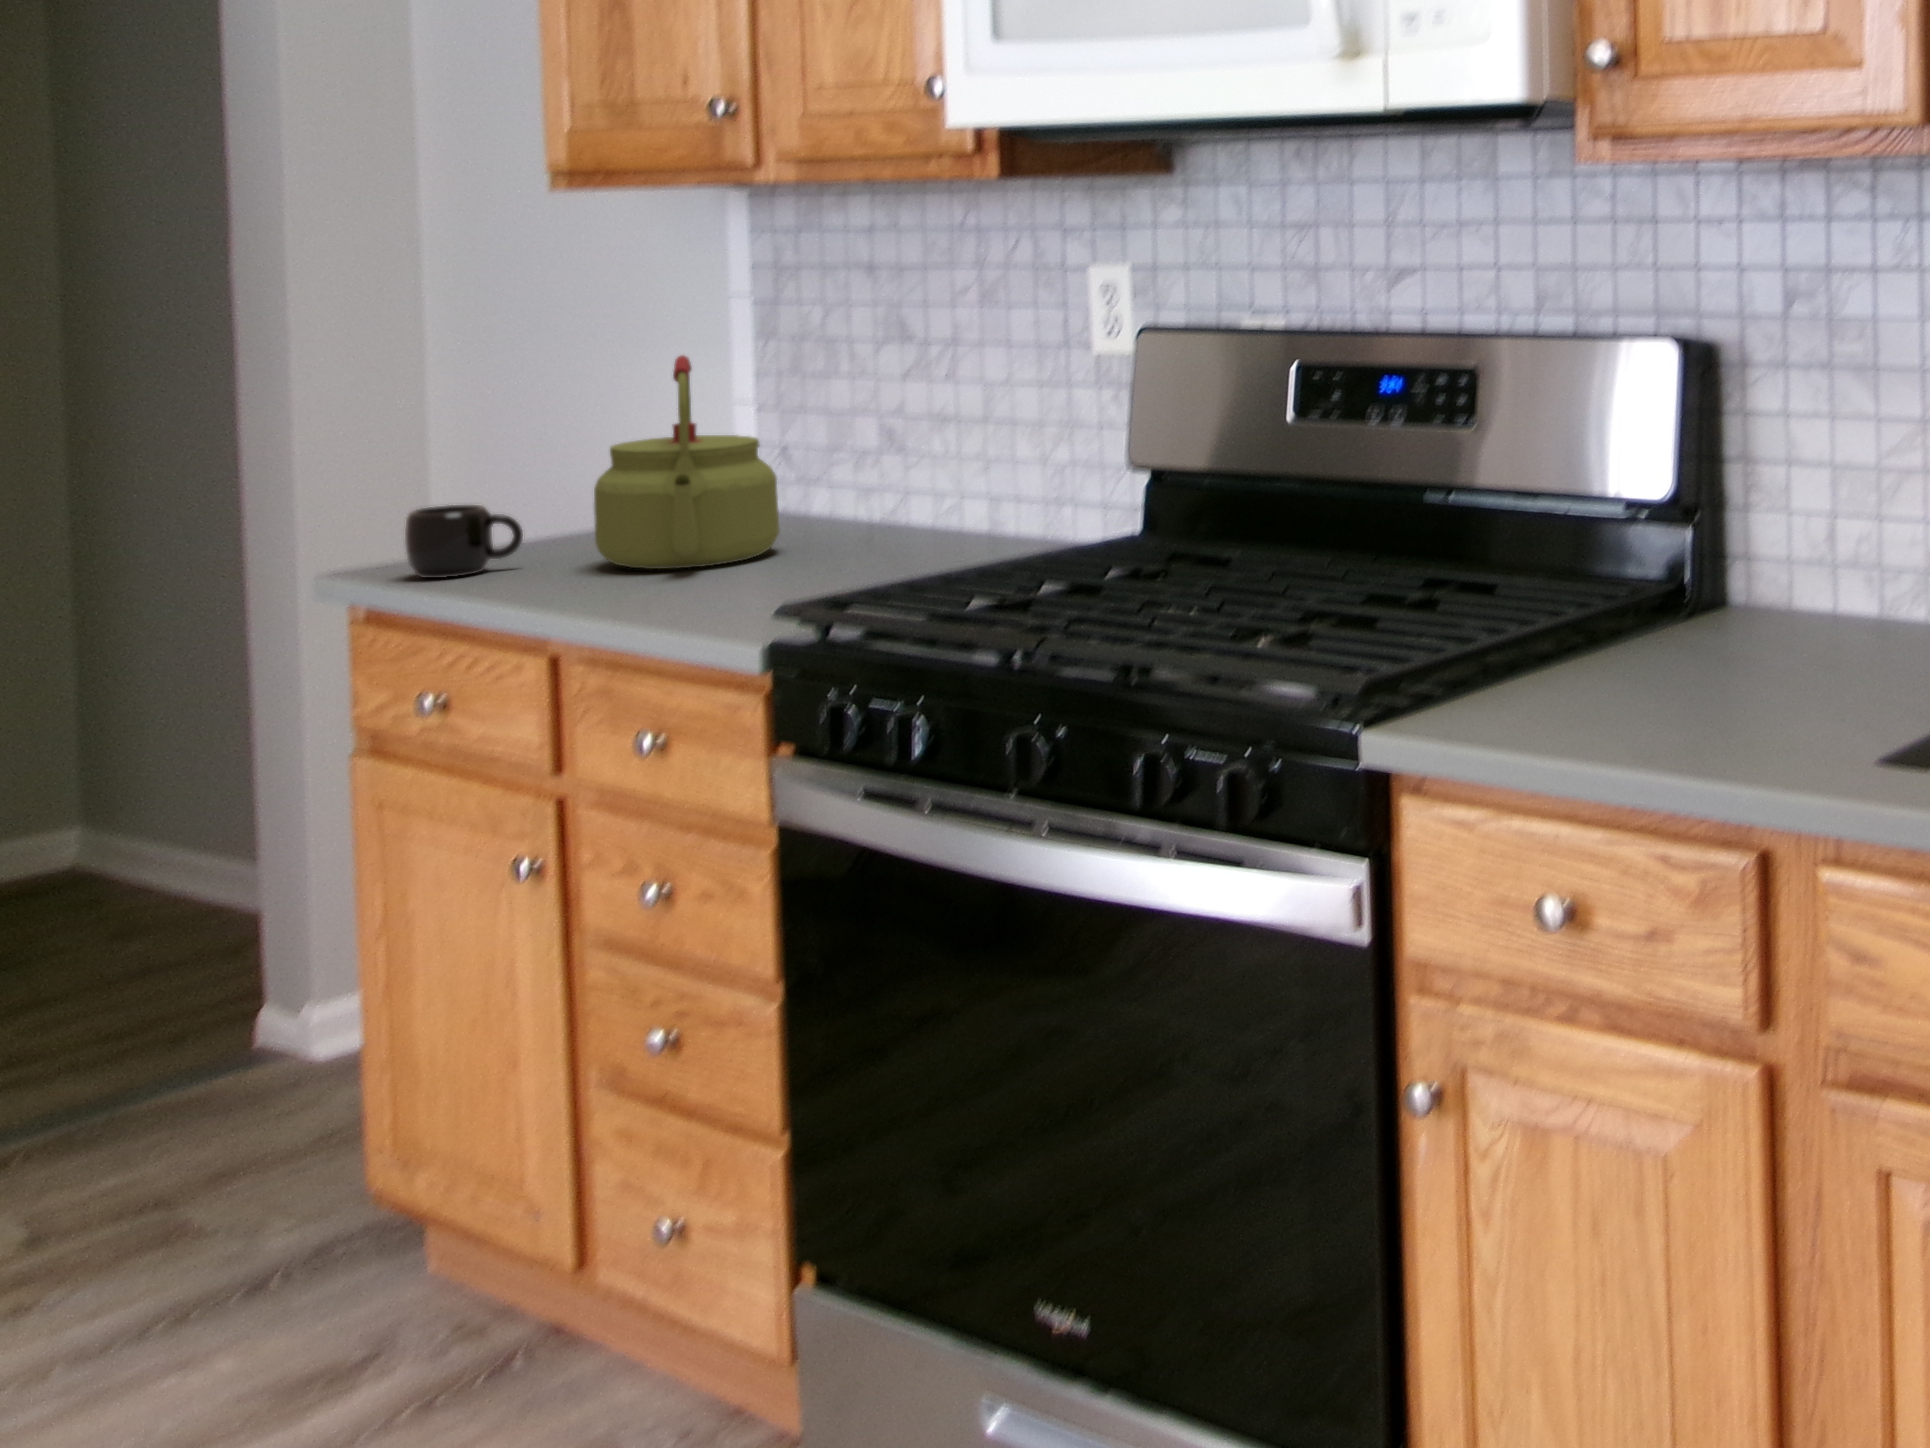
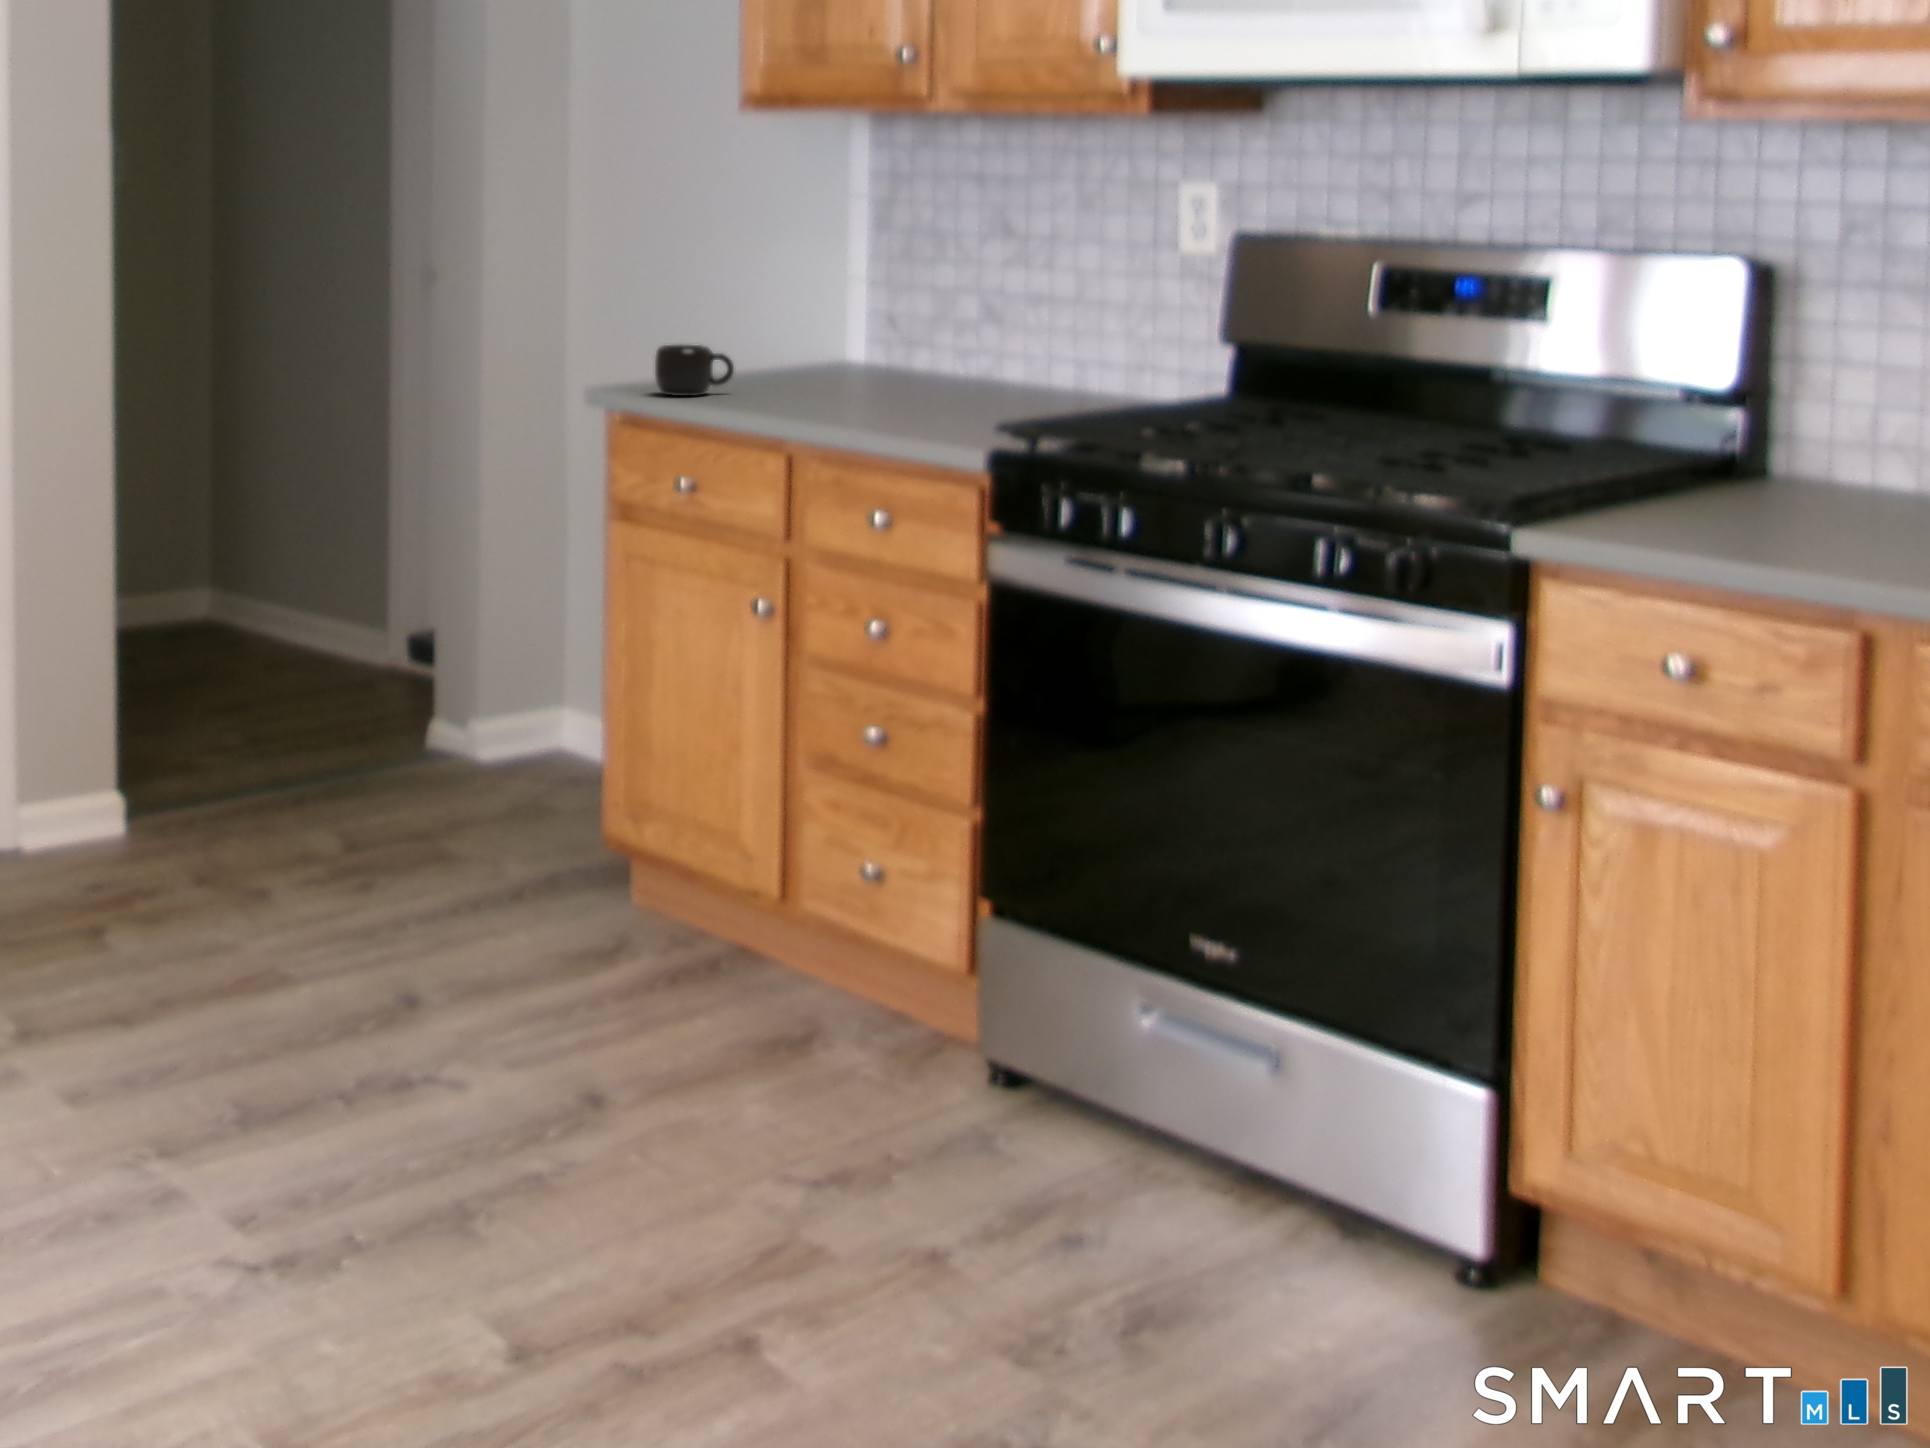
kettle: present [594,355,779,569] -> none [791,242,925,399]

